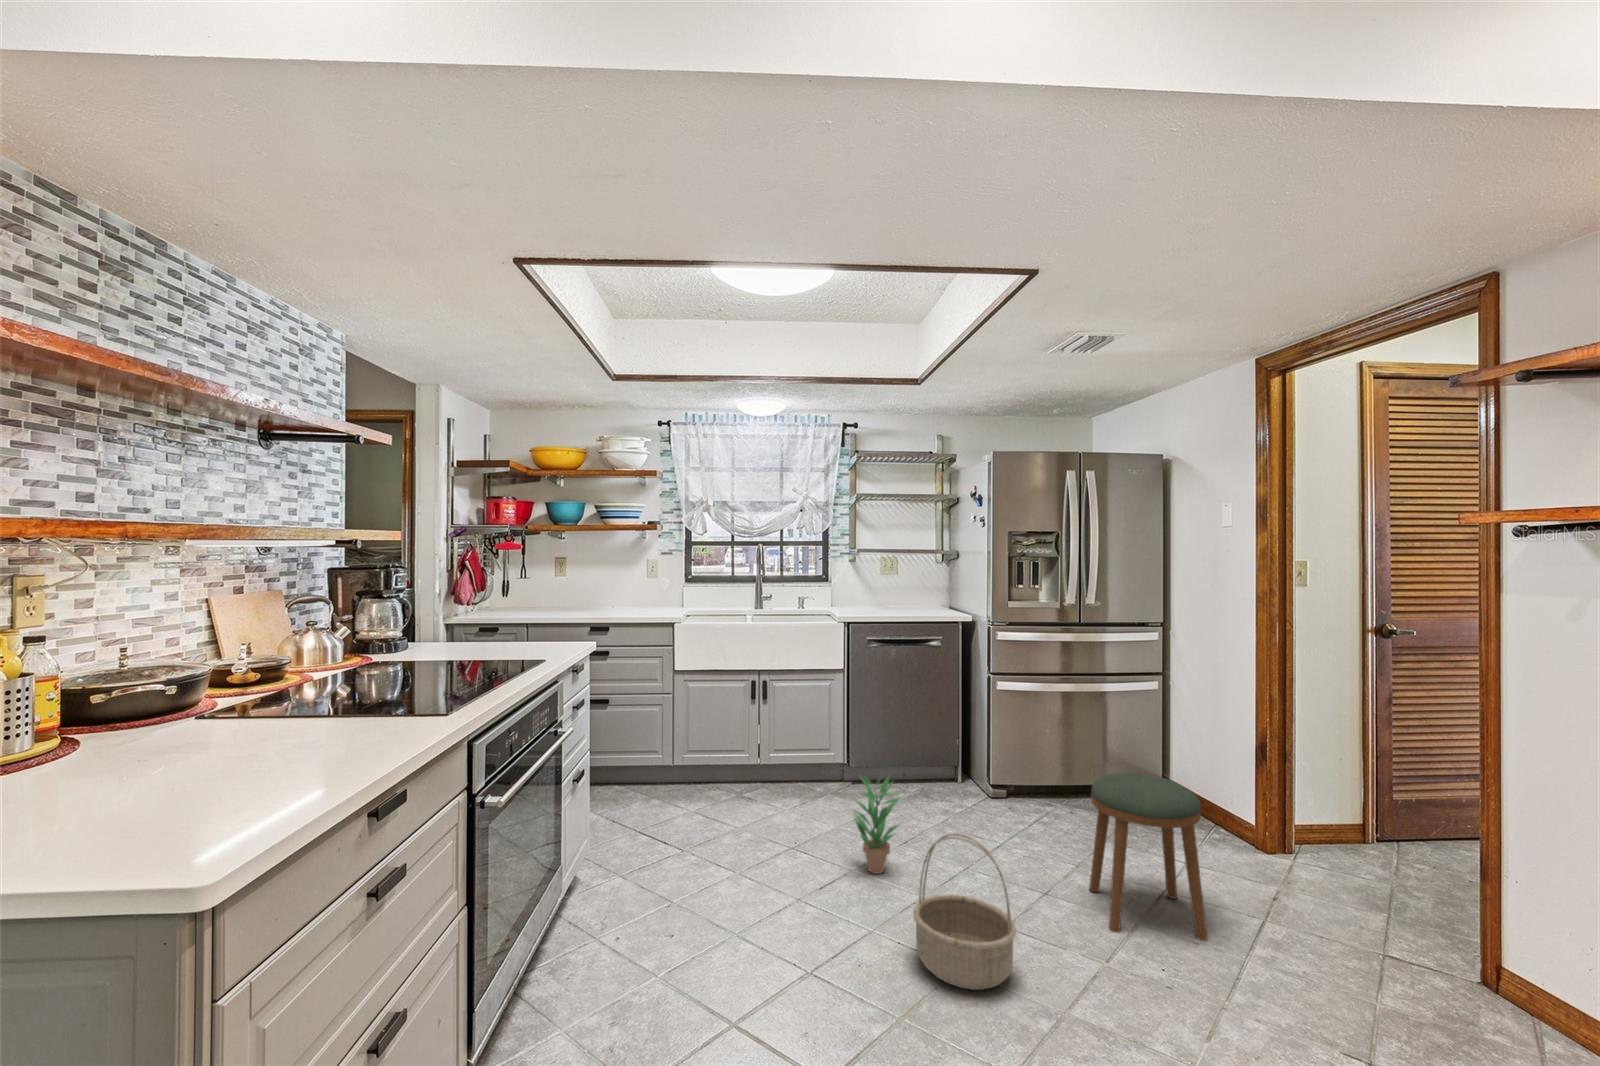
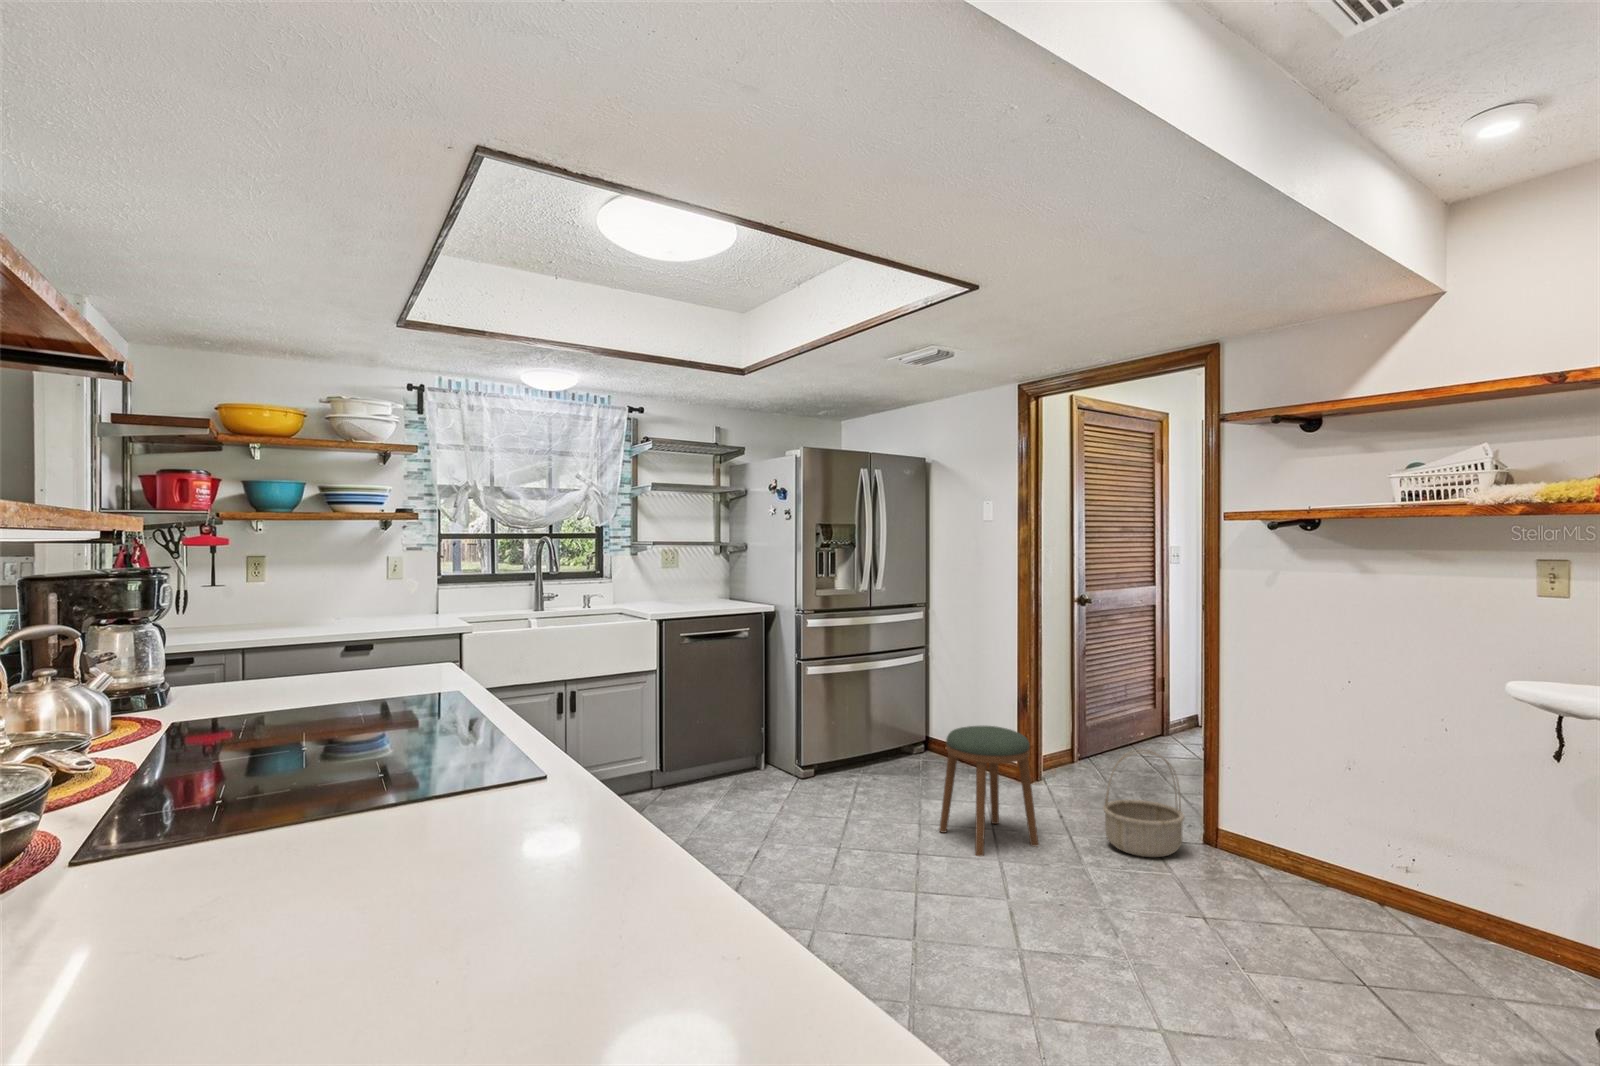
potted plant: present [854,777,900,874] -> none [737,760,795,862]
basket: present [913,833,1016,990] -> present [1103,749,1185,857]

